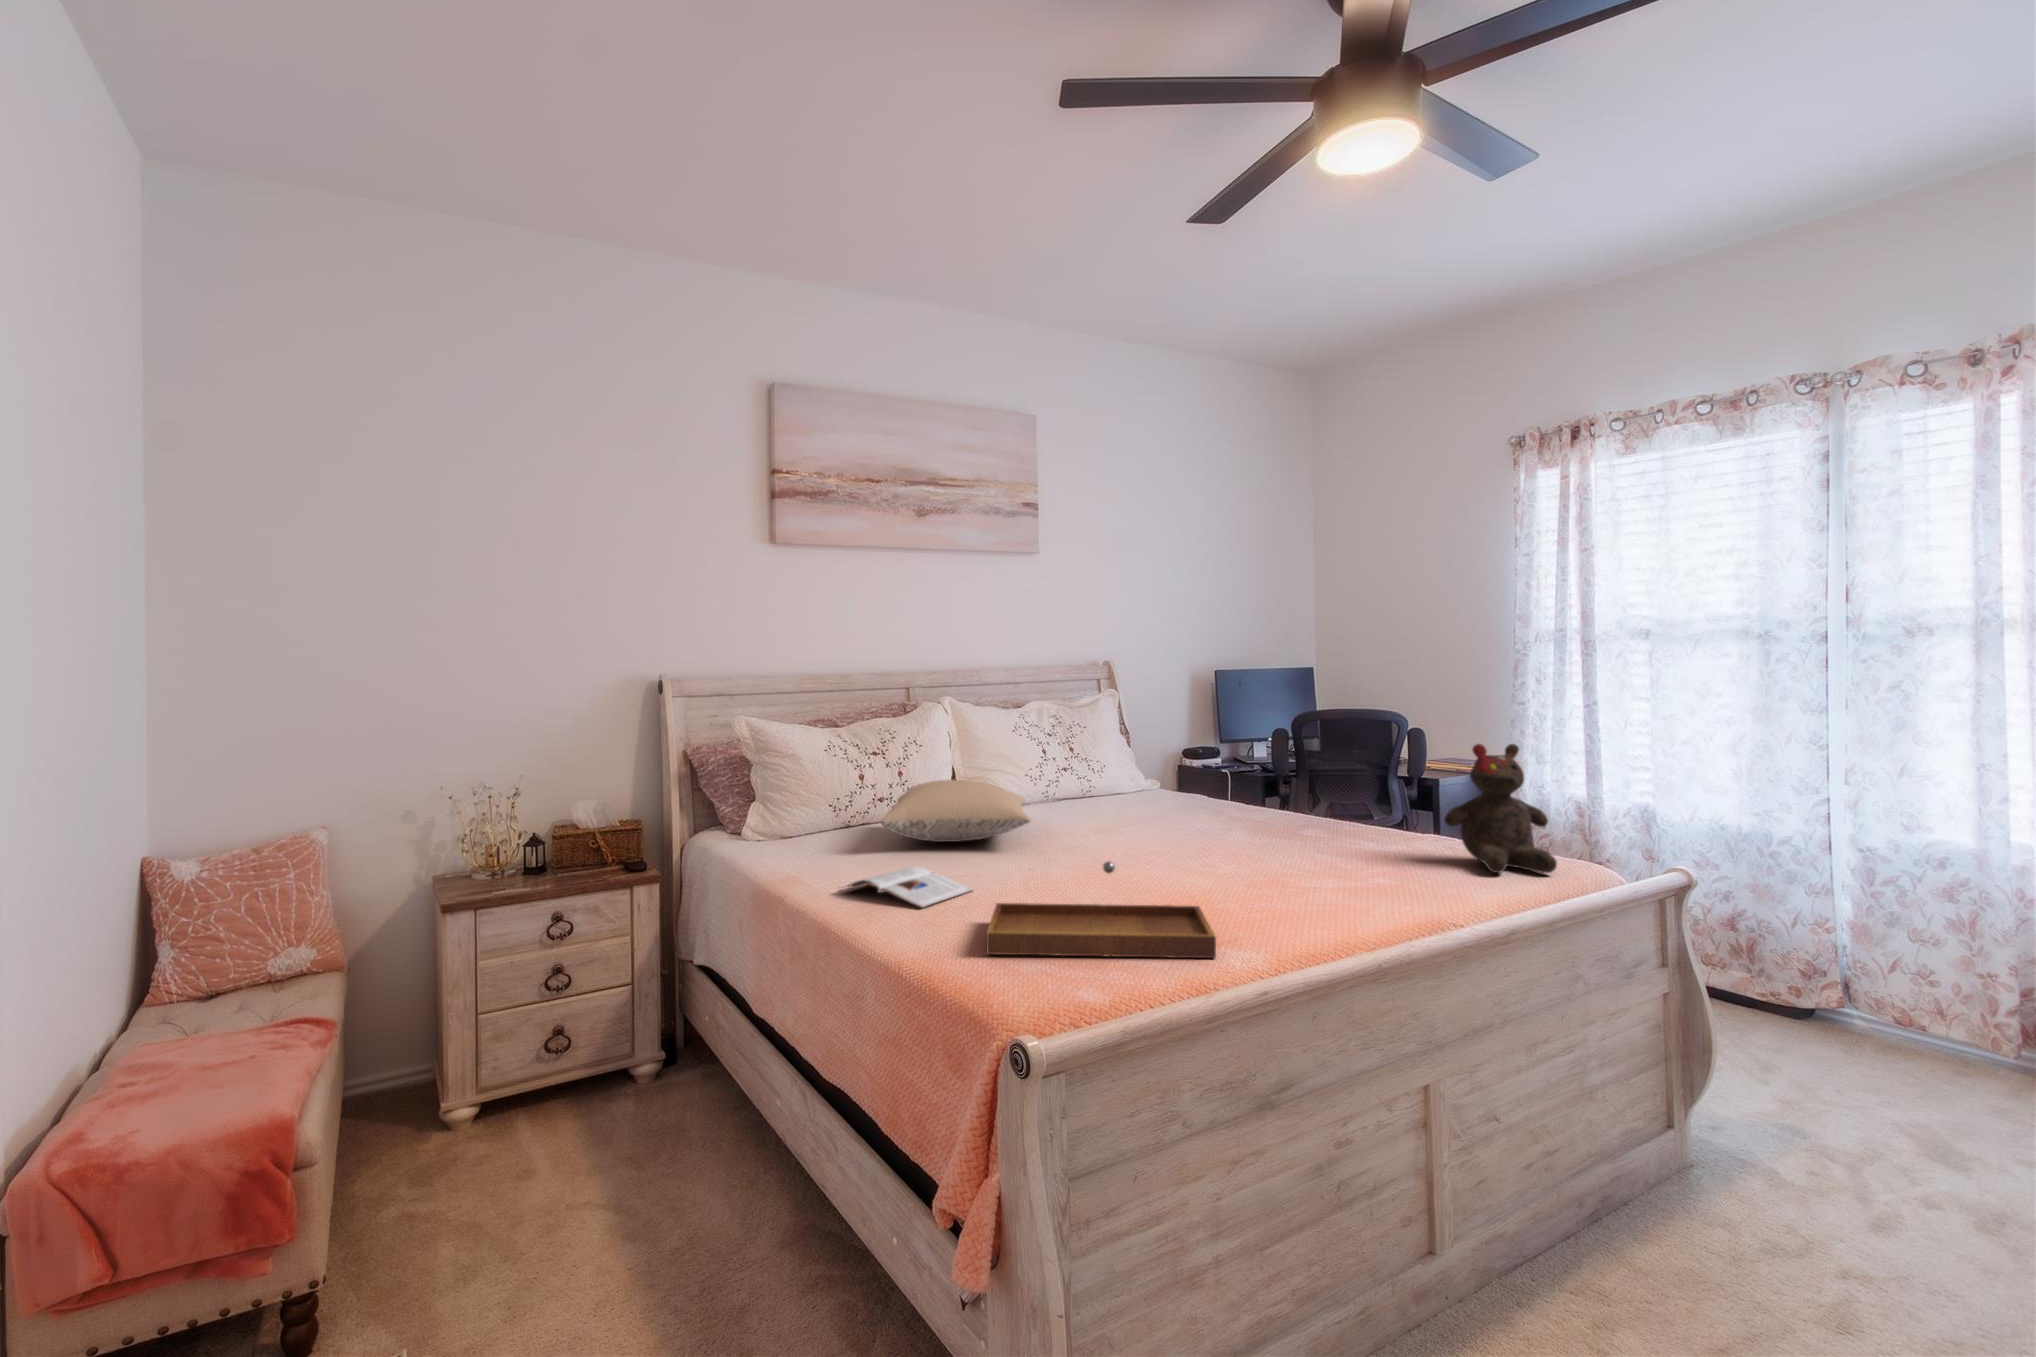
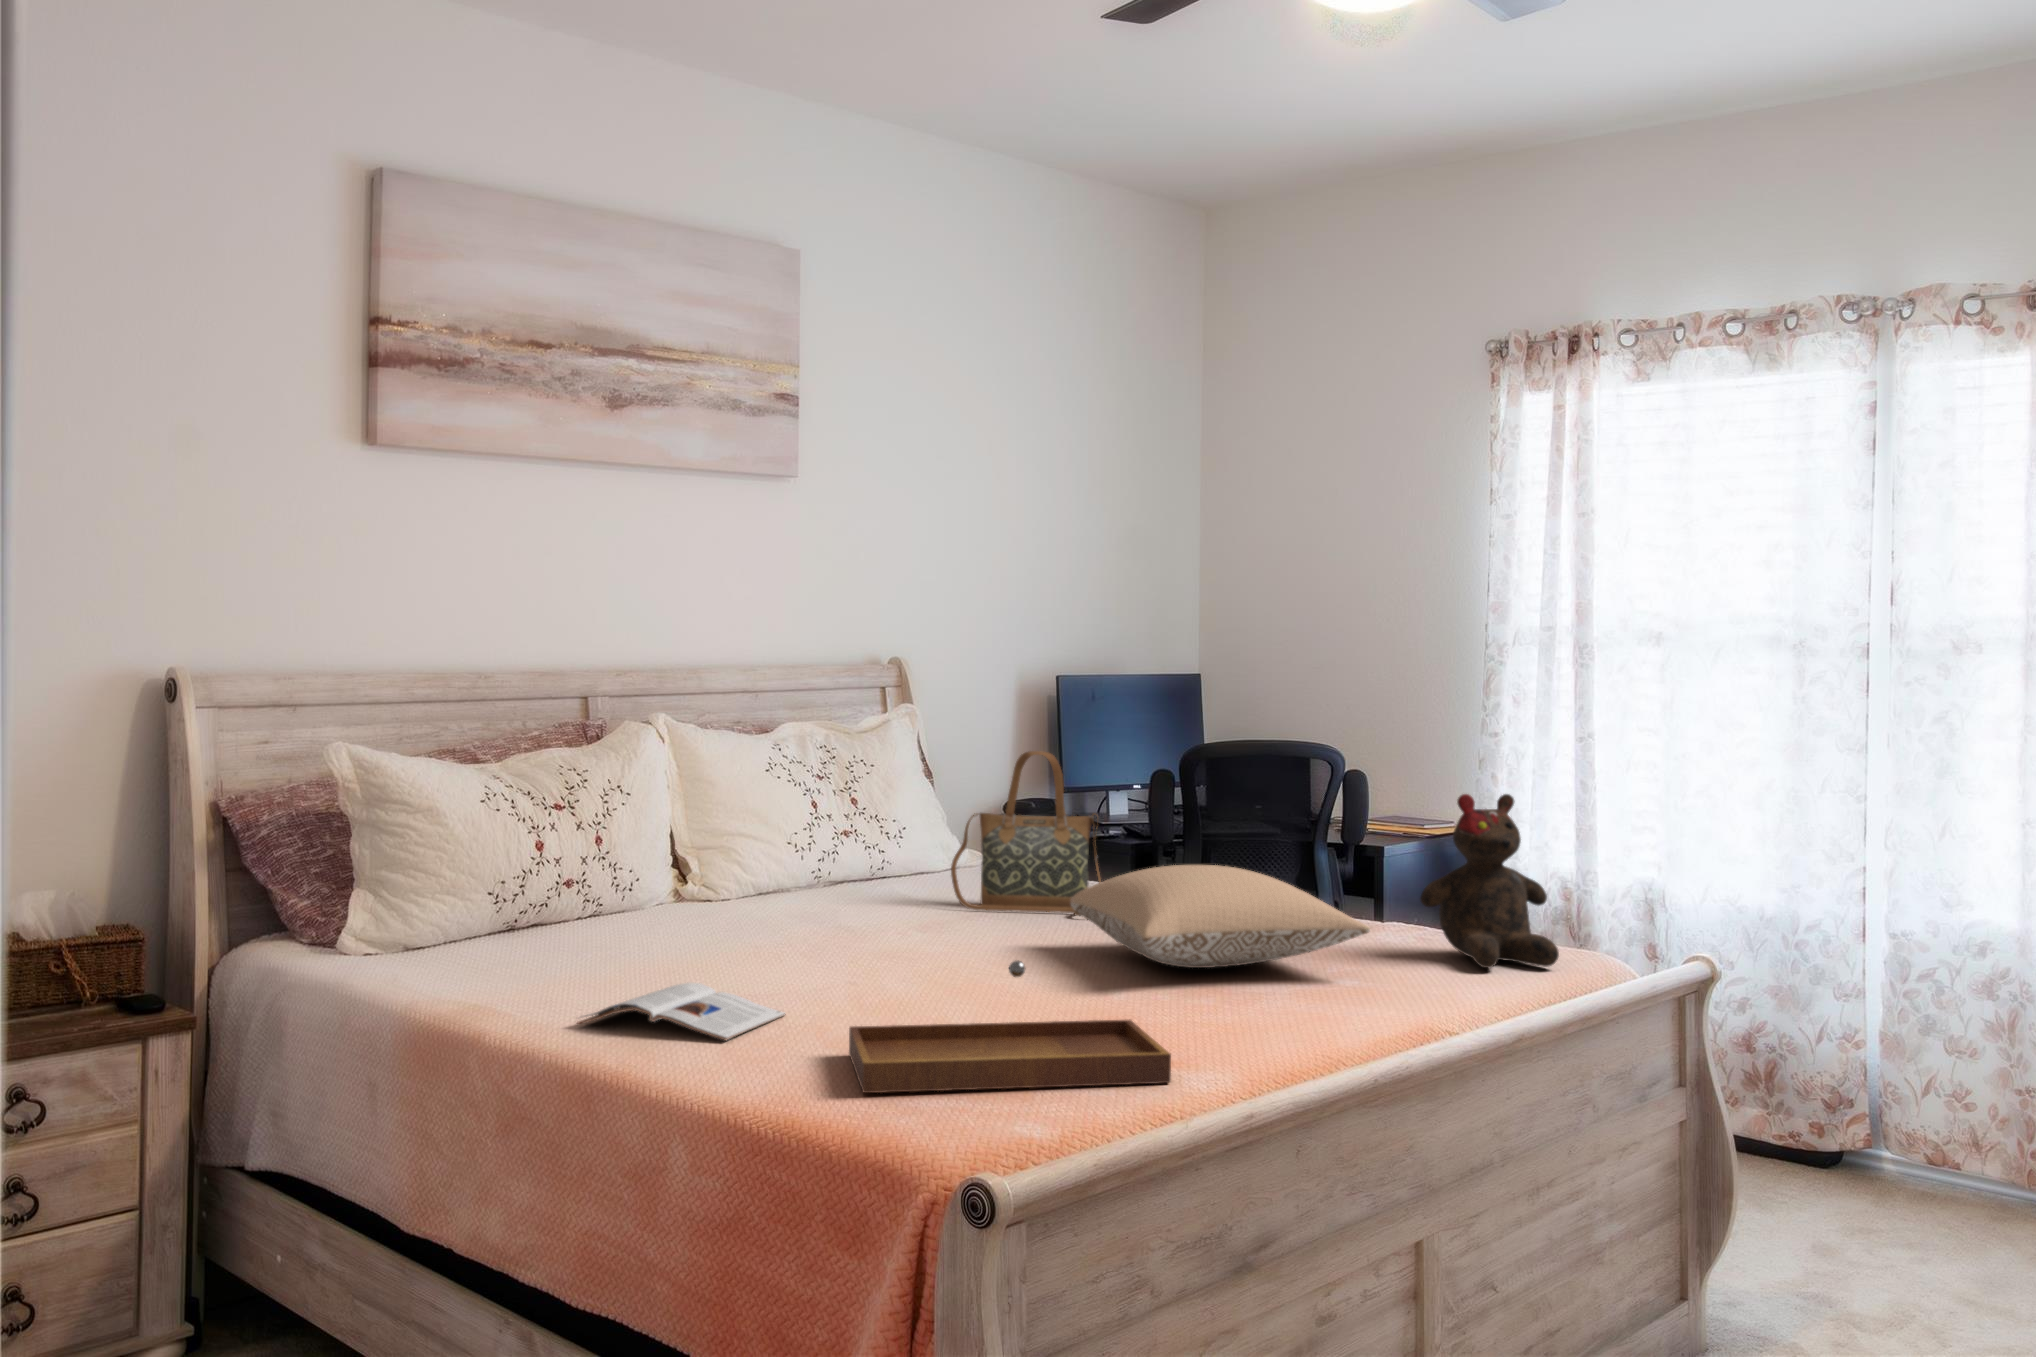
handbag: none [1123,717,1228,827] -> present [951,751,1101,916]
pillow: present [881,780,1031,842] -> present [1070,865,1370,968]

